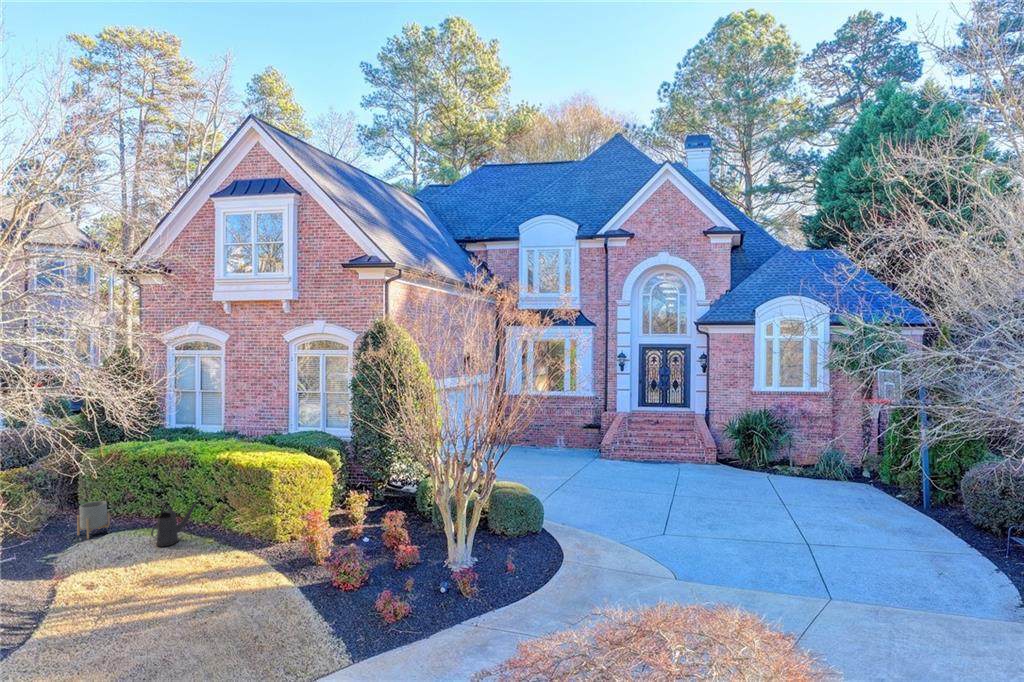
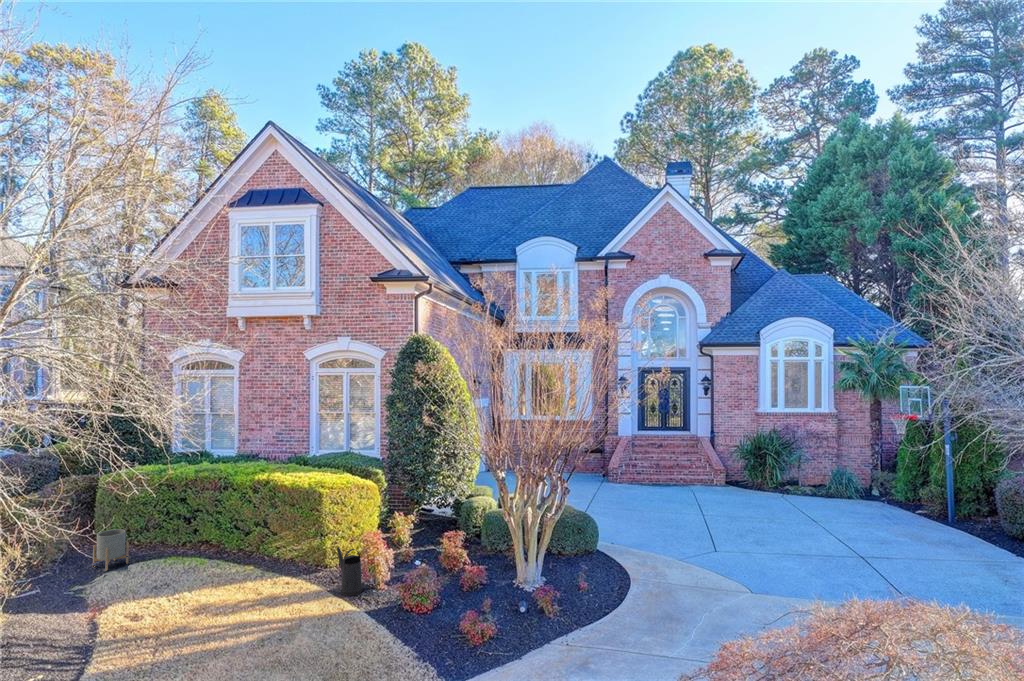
watering can: present [151,503,196,546] -> present [337,547,363,596]

